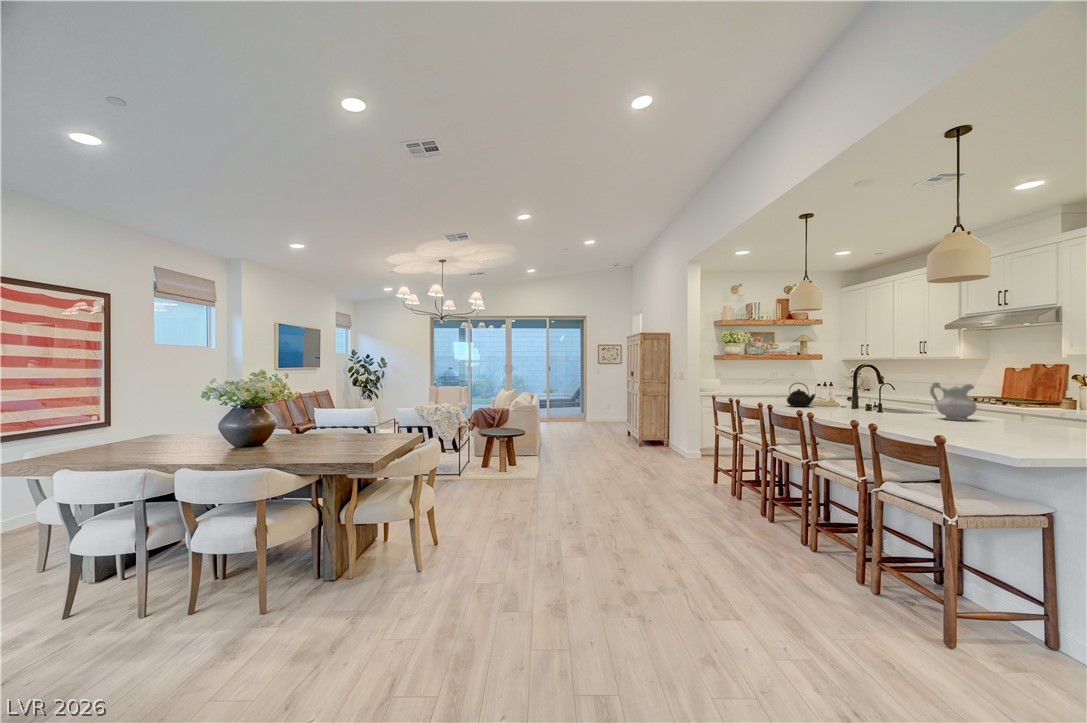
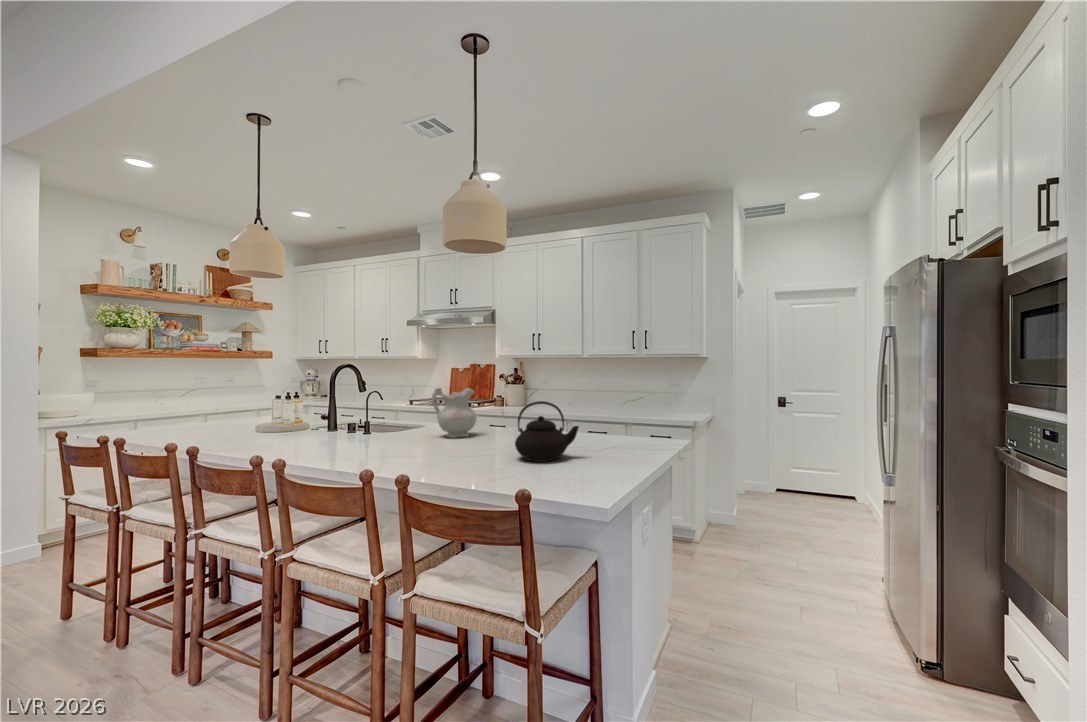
teapot: present [787,383,815,407] -> present [515,401,579,462]

